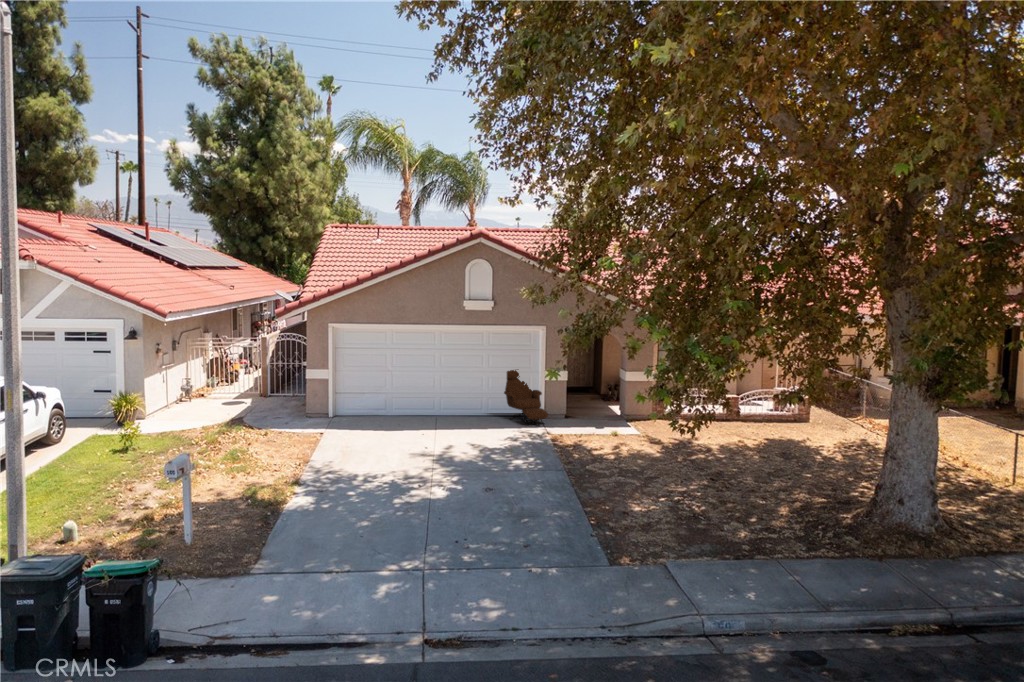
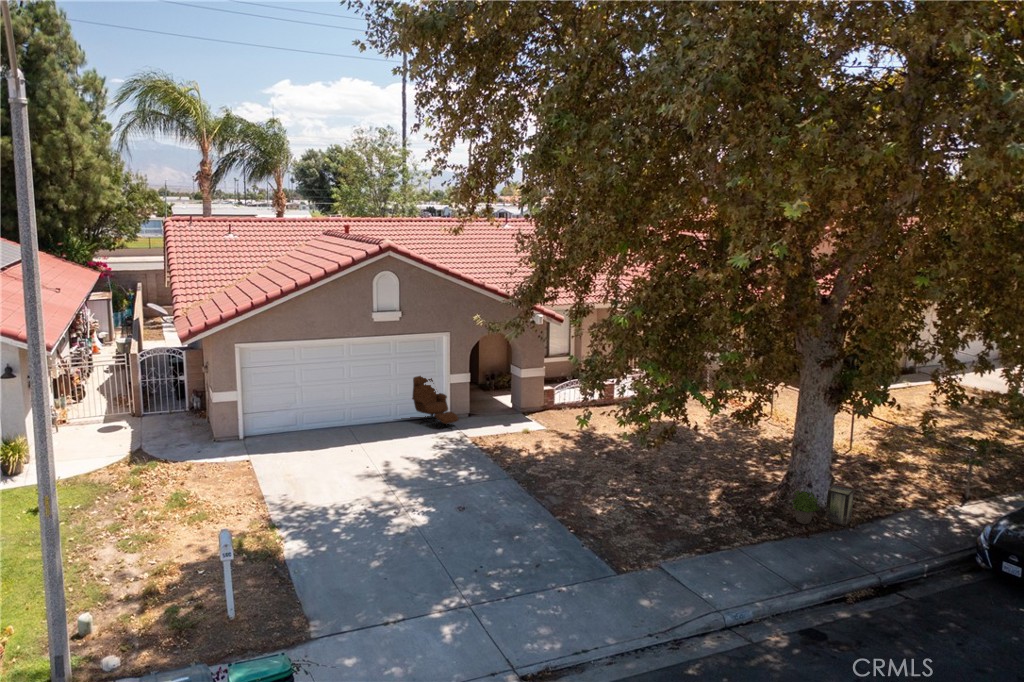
storage box: none [920,506,963,558] -> present [825,485,854,526]
potted plant: none [874,507,909,550] -> present [792,491,820,524]

